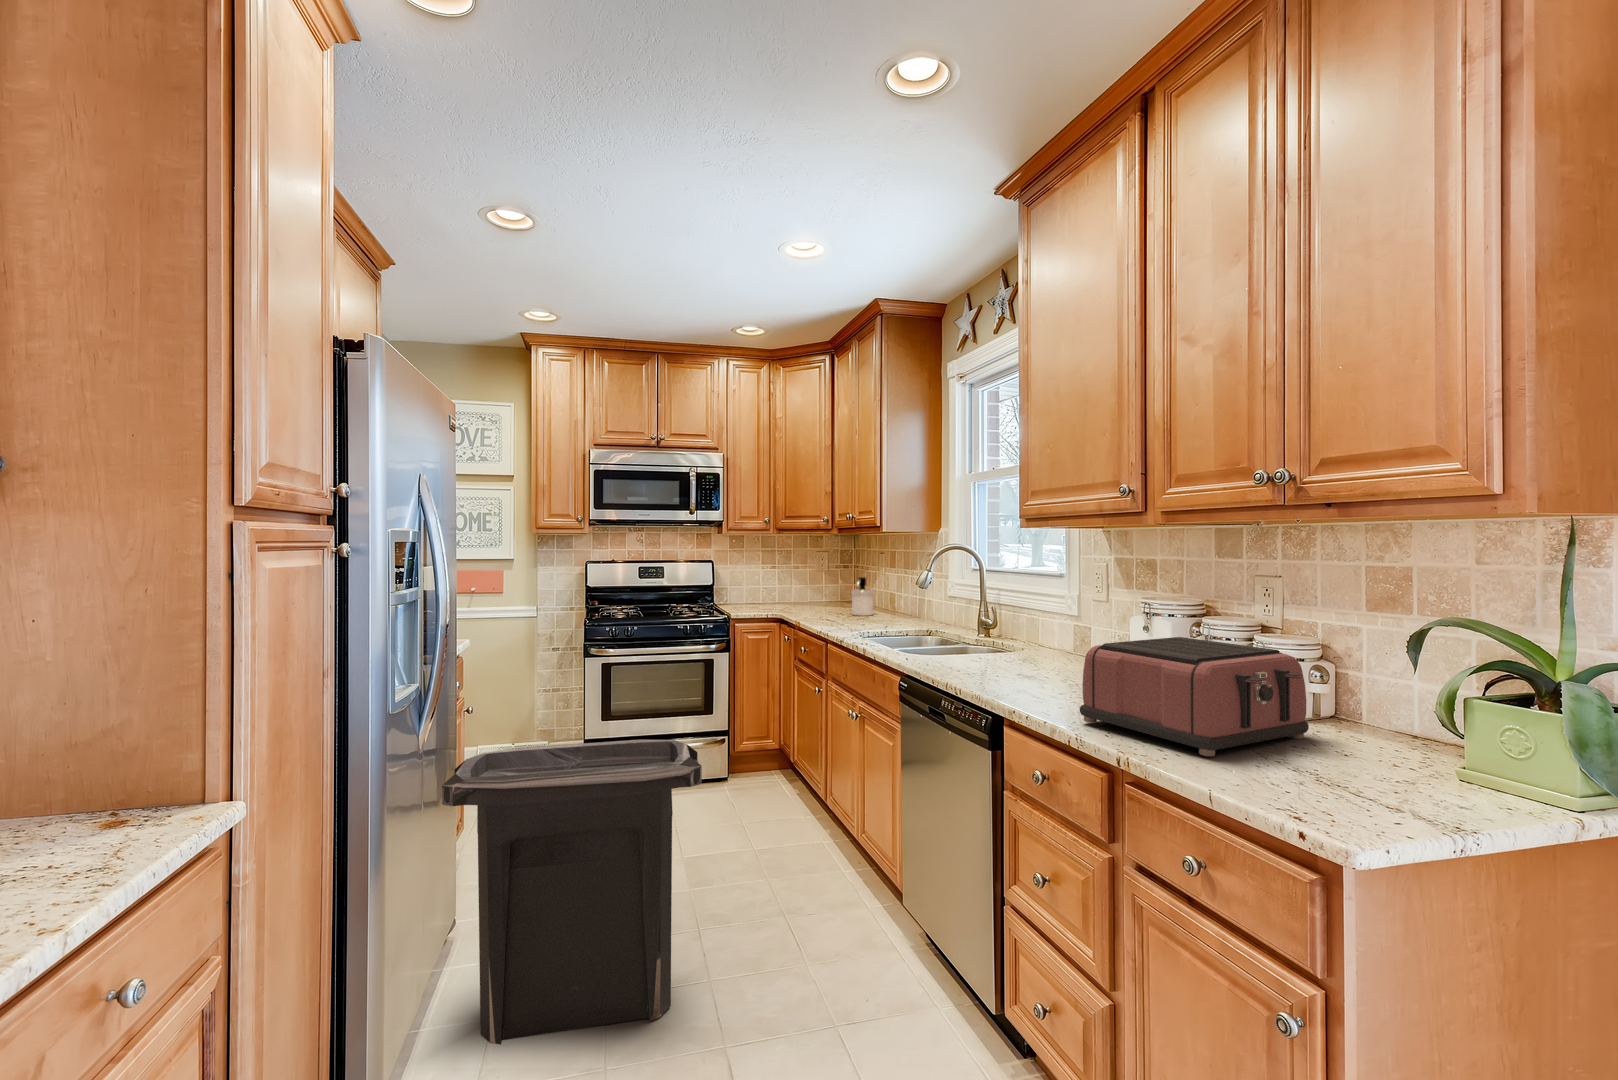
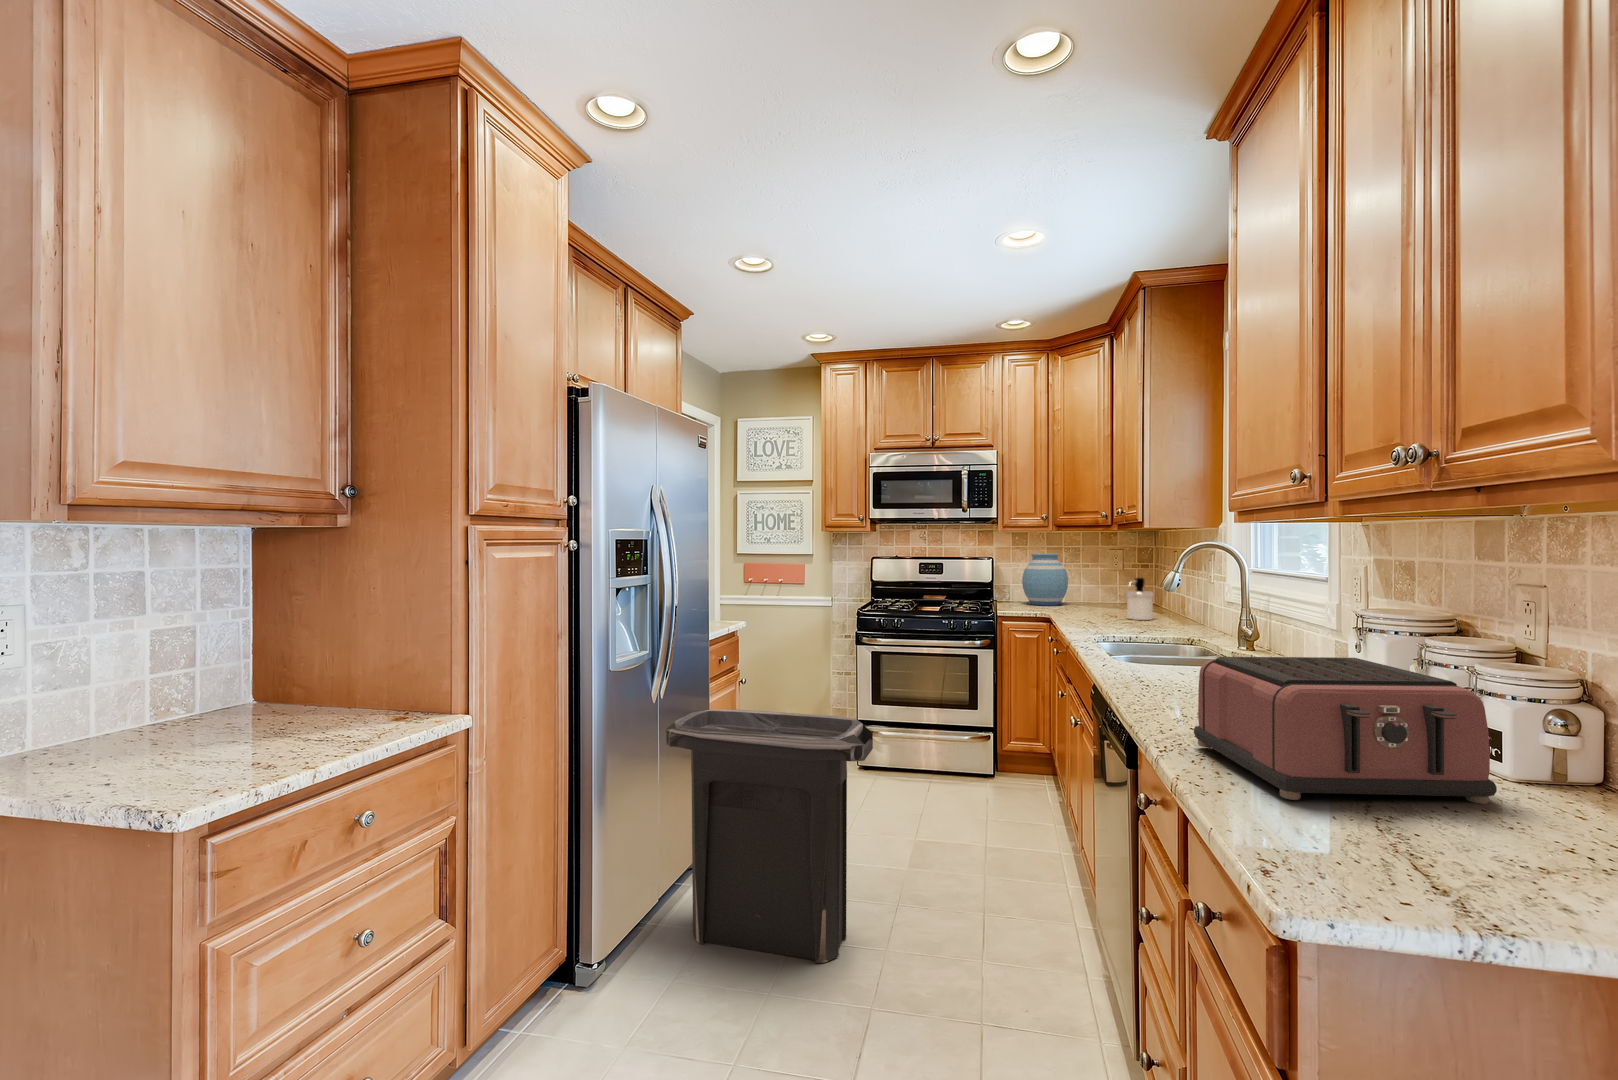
vase: none [741,556,784,606] -> present [1022,554,1068,606]

